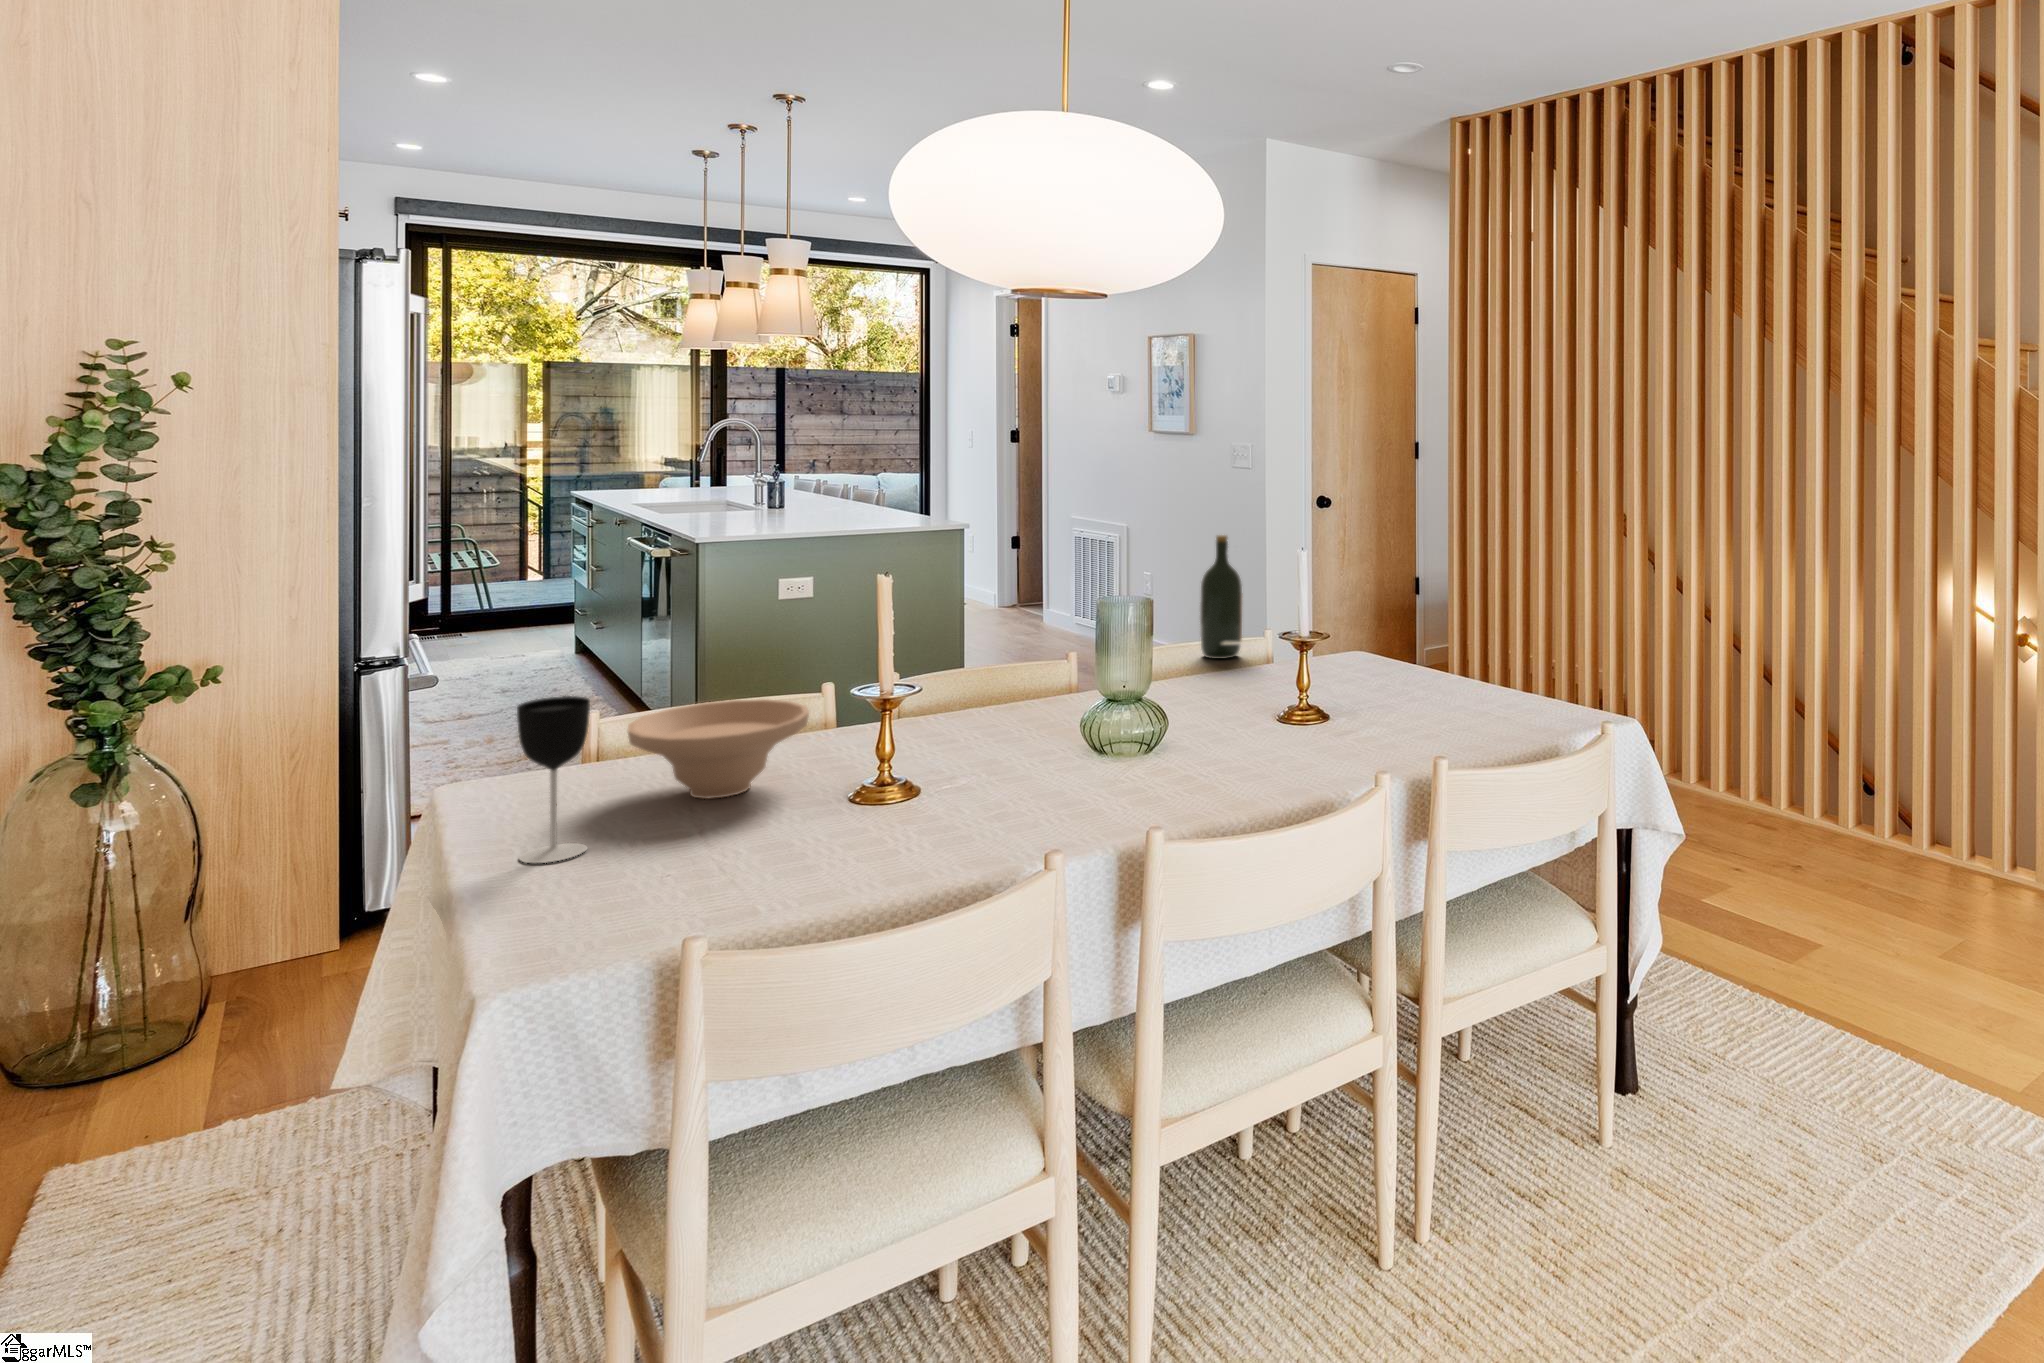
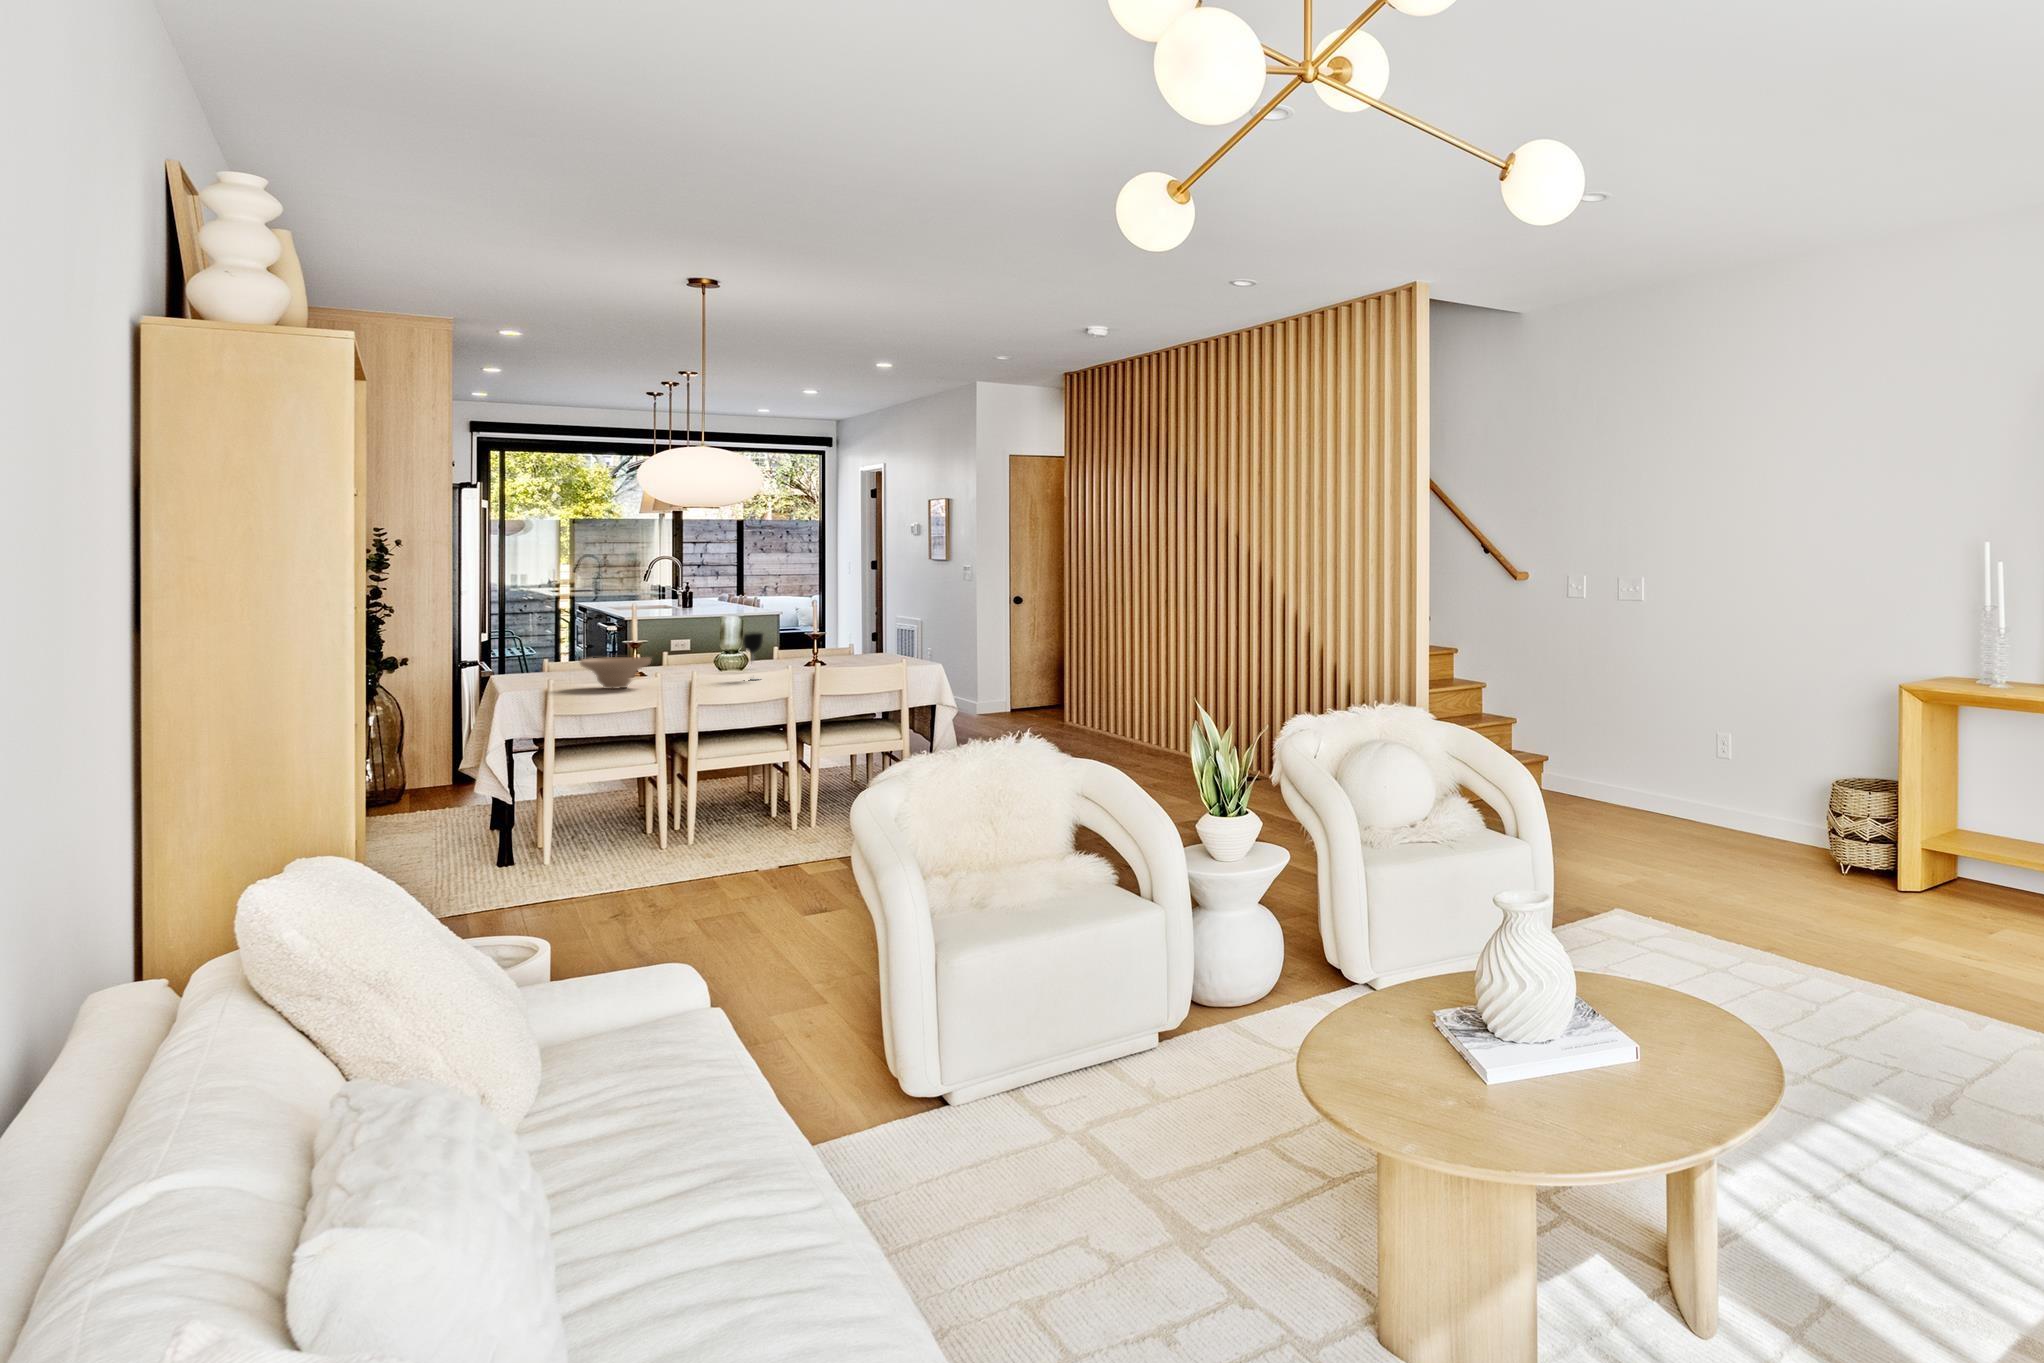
wine bottle: present [1200,535,1242,659] -> none [882,607,904,670]
wine glass: present [517,696,590,863] -> present [743,633,763,679]

